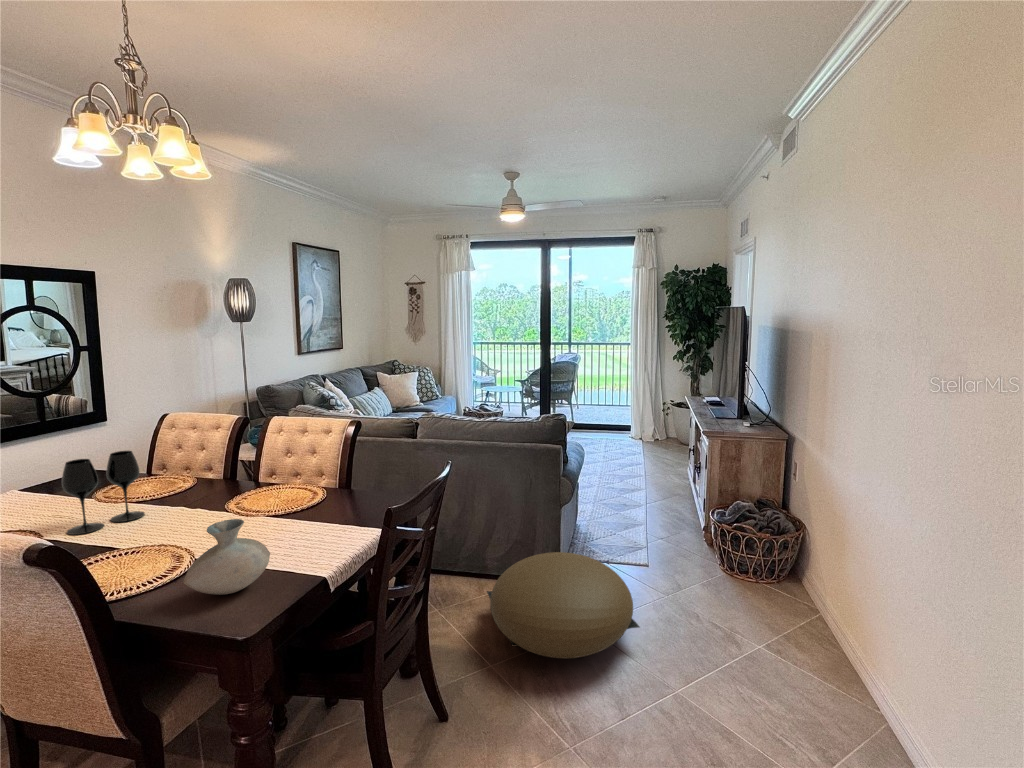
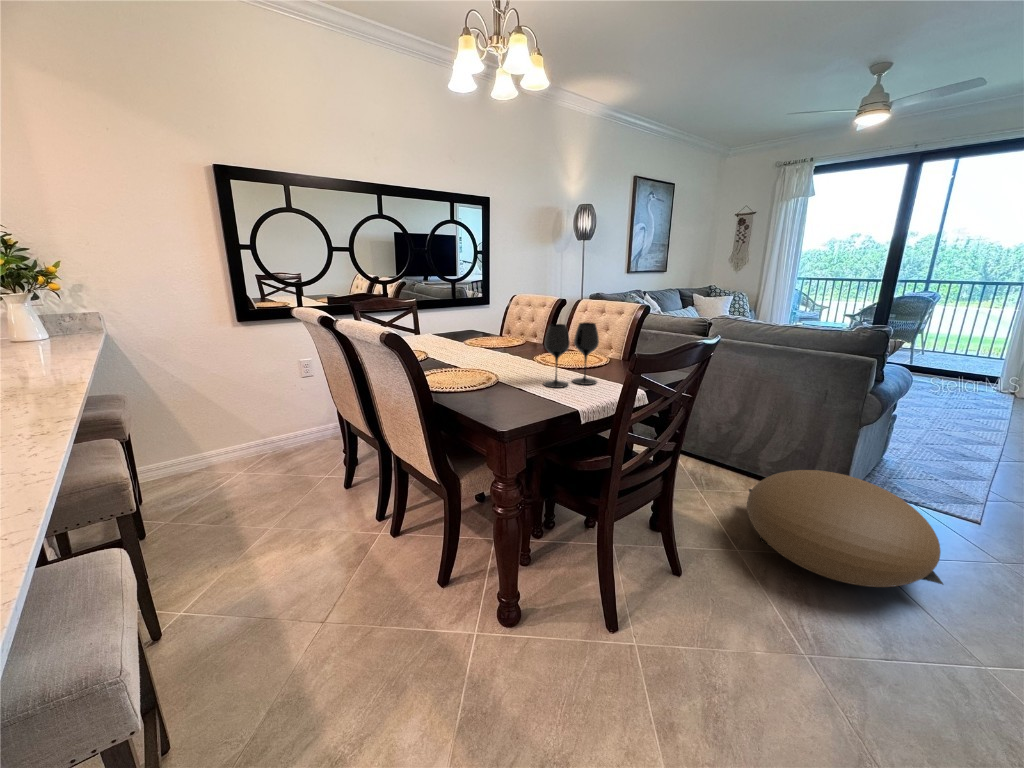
wine glass: present [62,451,144,535] -> present [544,322,599,388]
vase: present [183,519,270,595] -> none [476,348,538,403]

